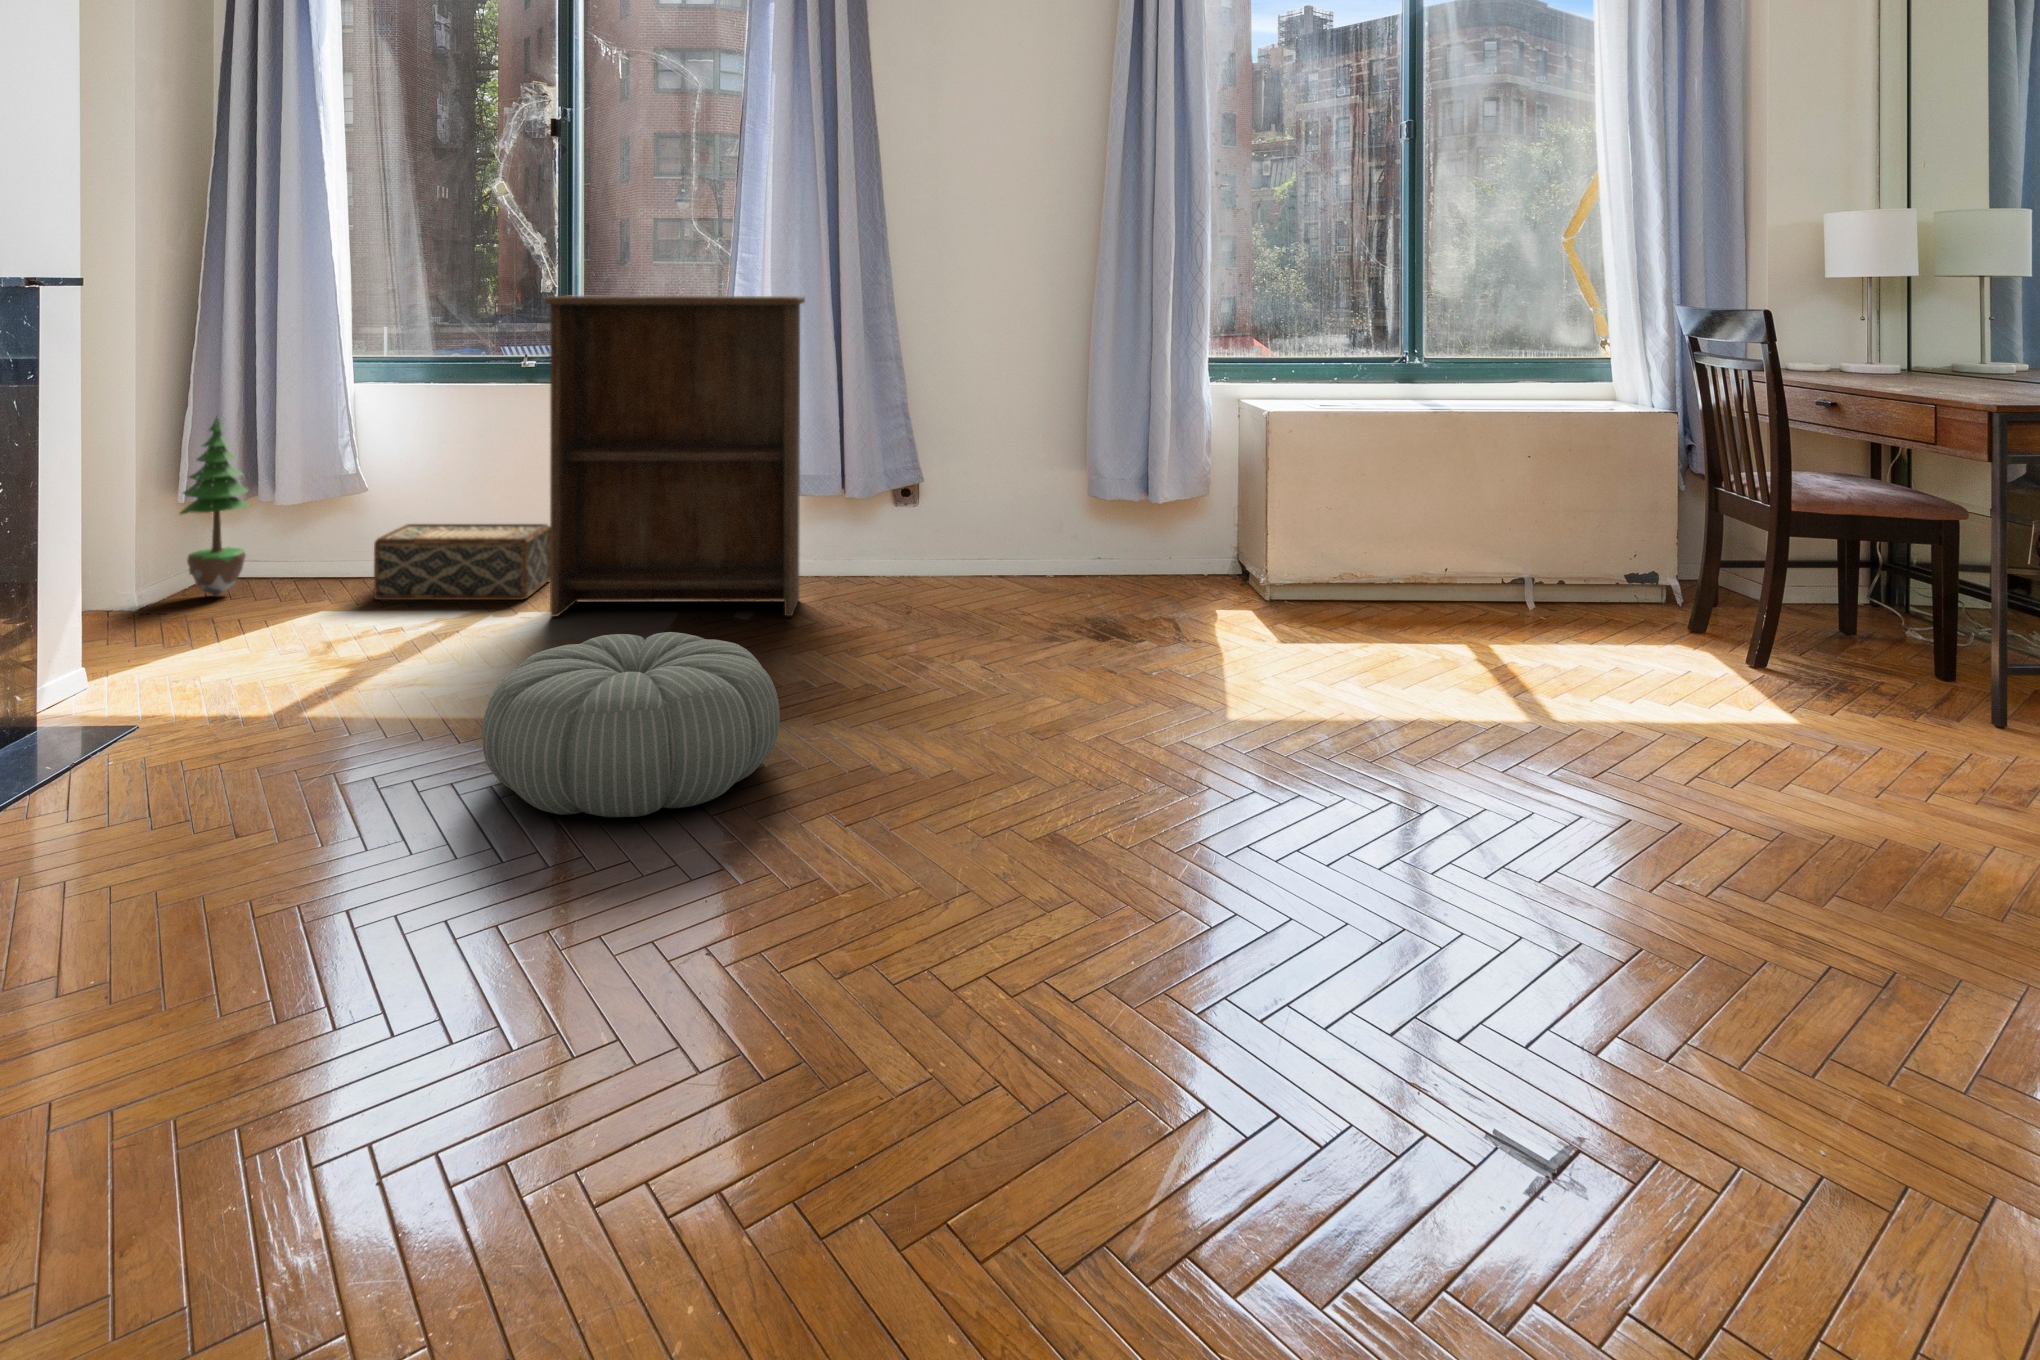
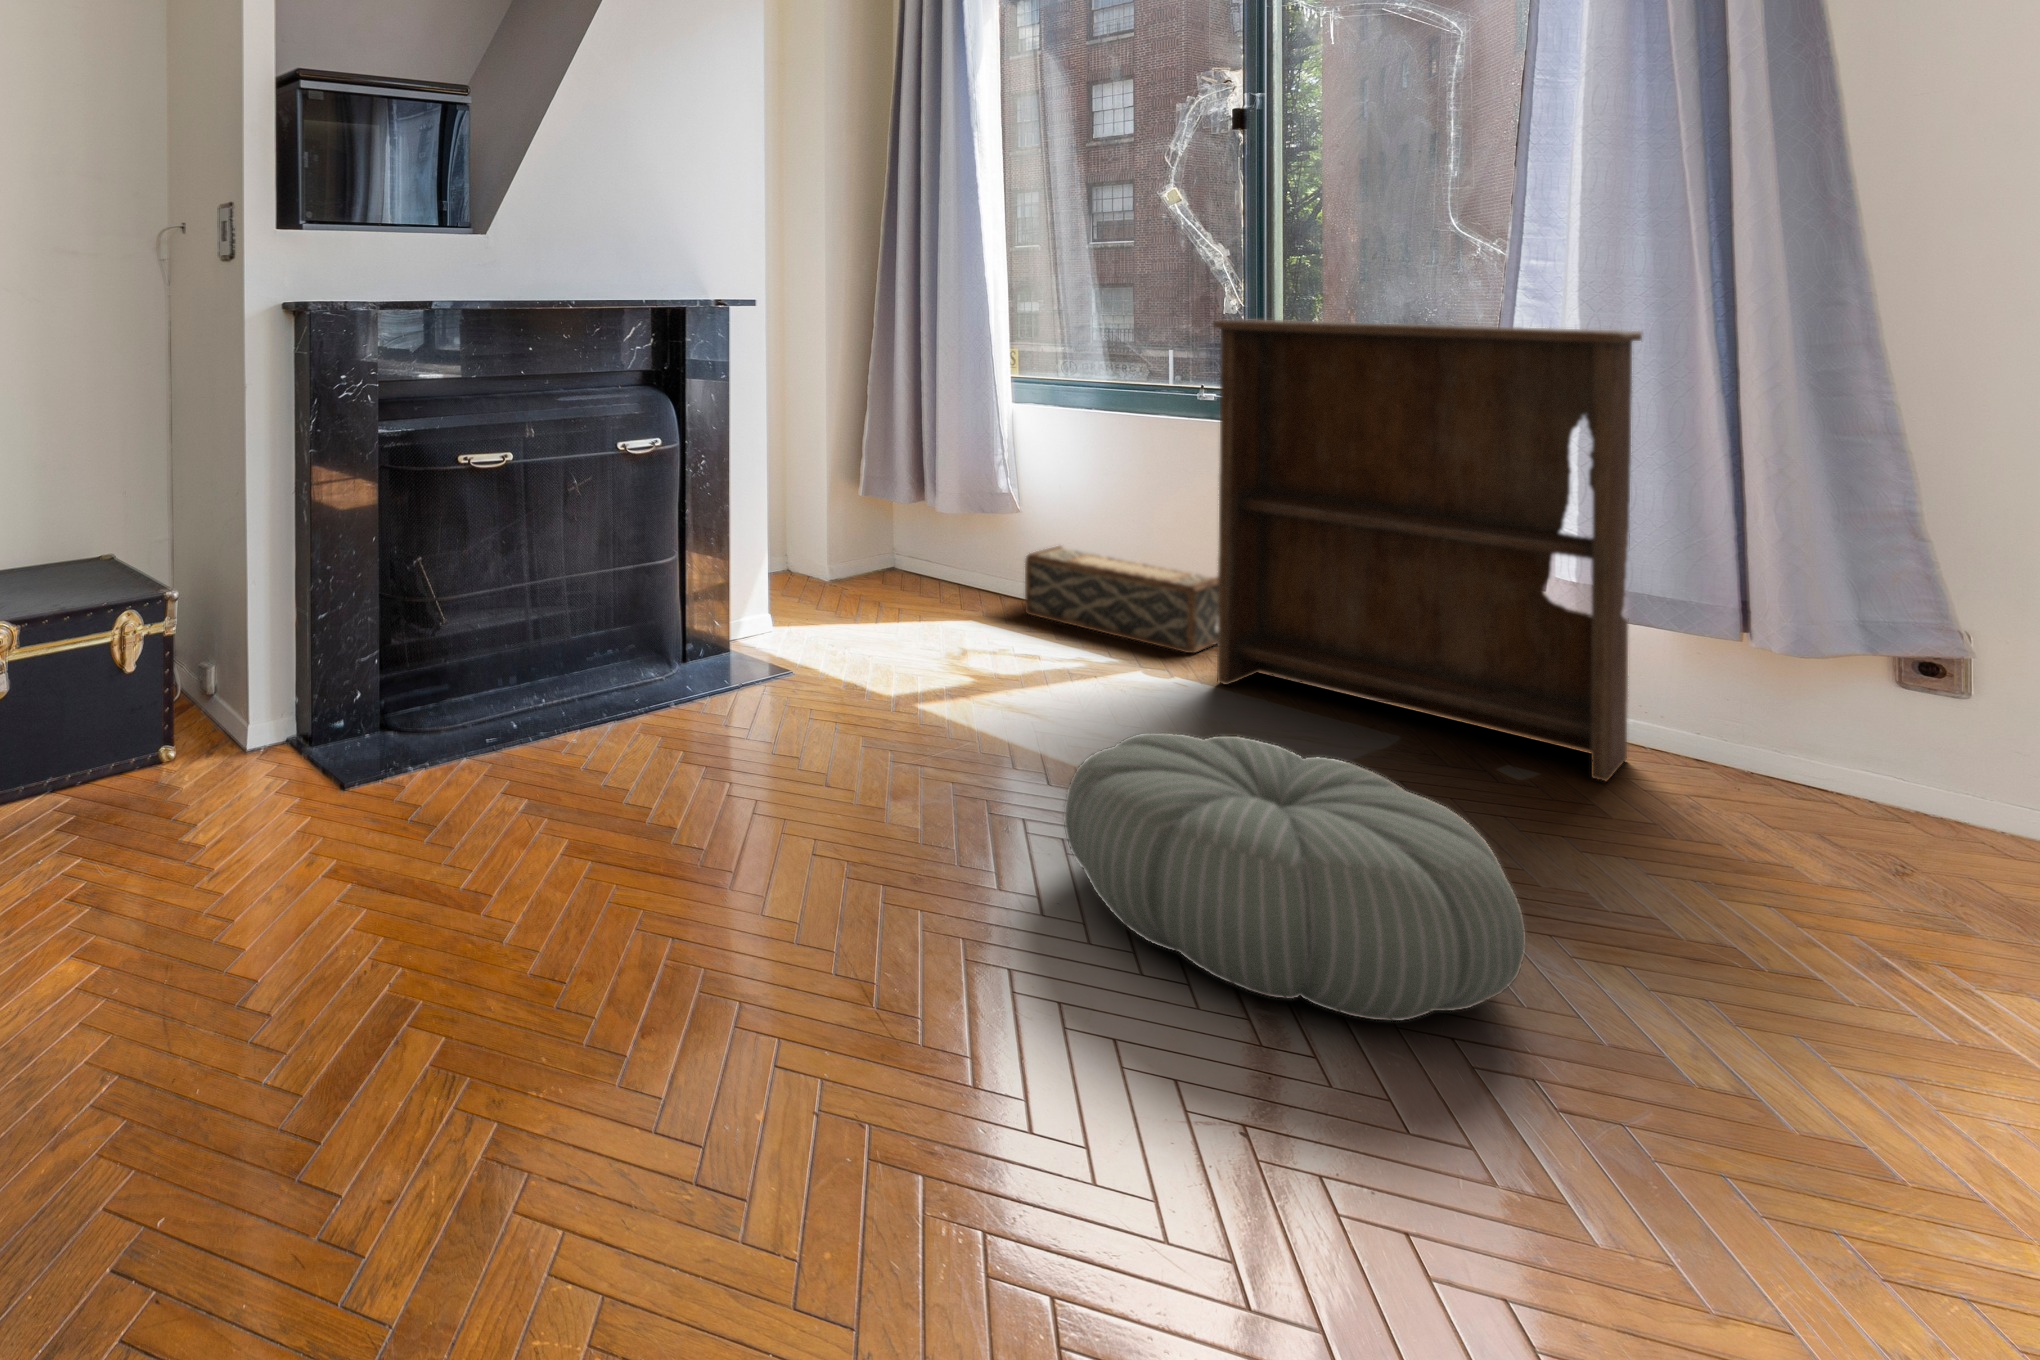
potted tree: present [179,416,250,596] -> none [856,415,918,576]

